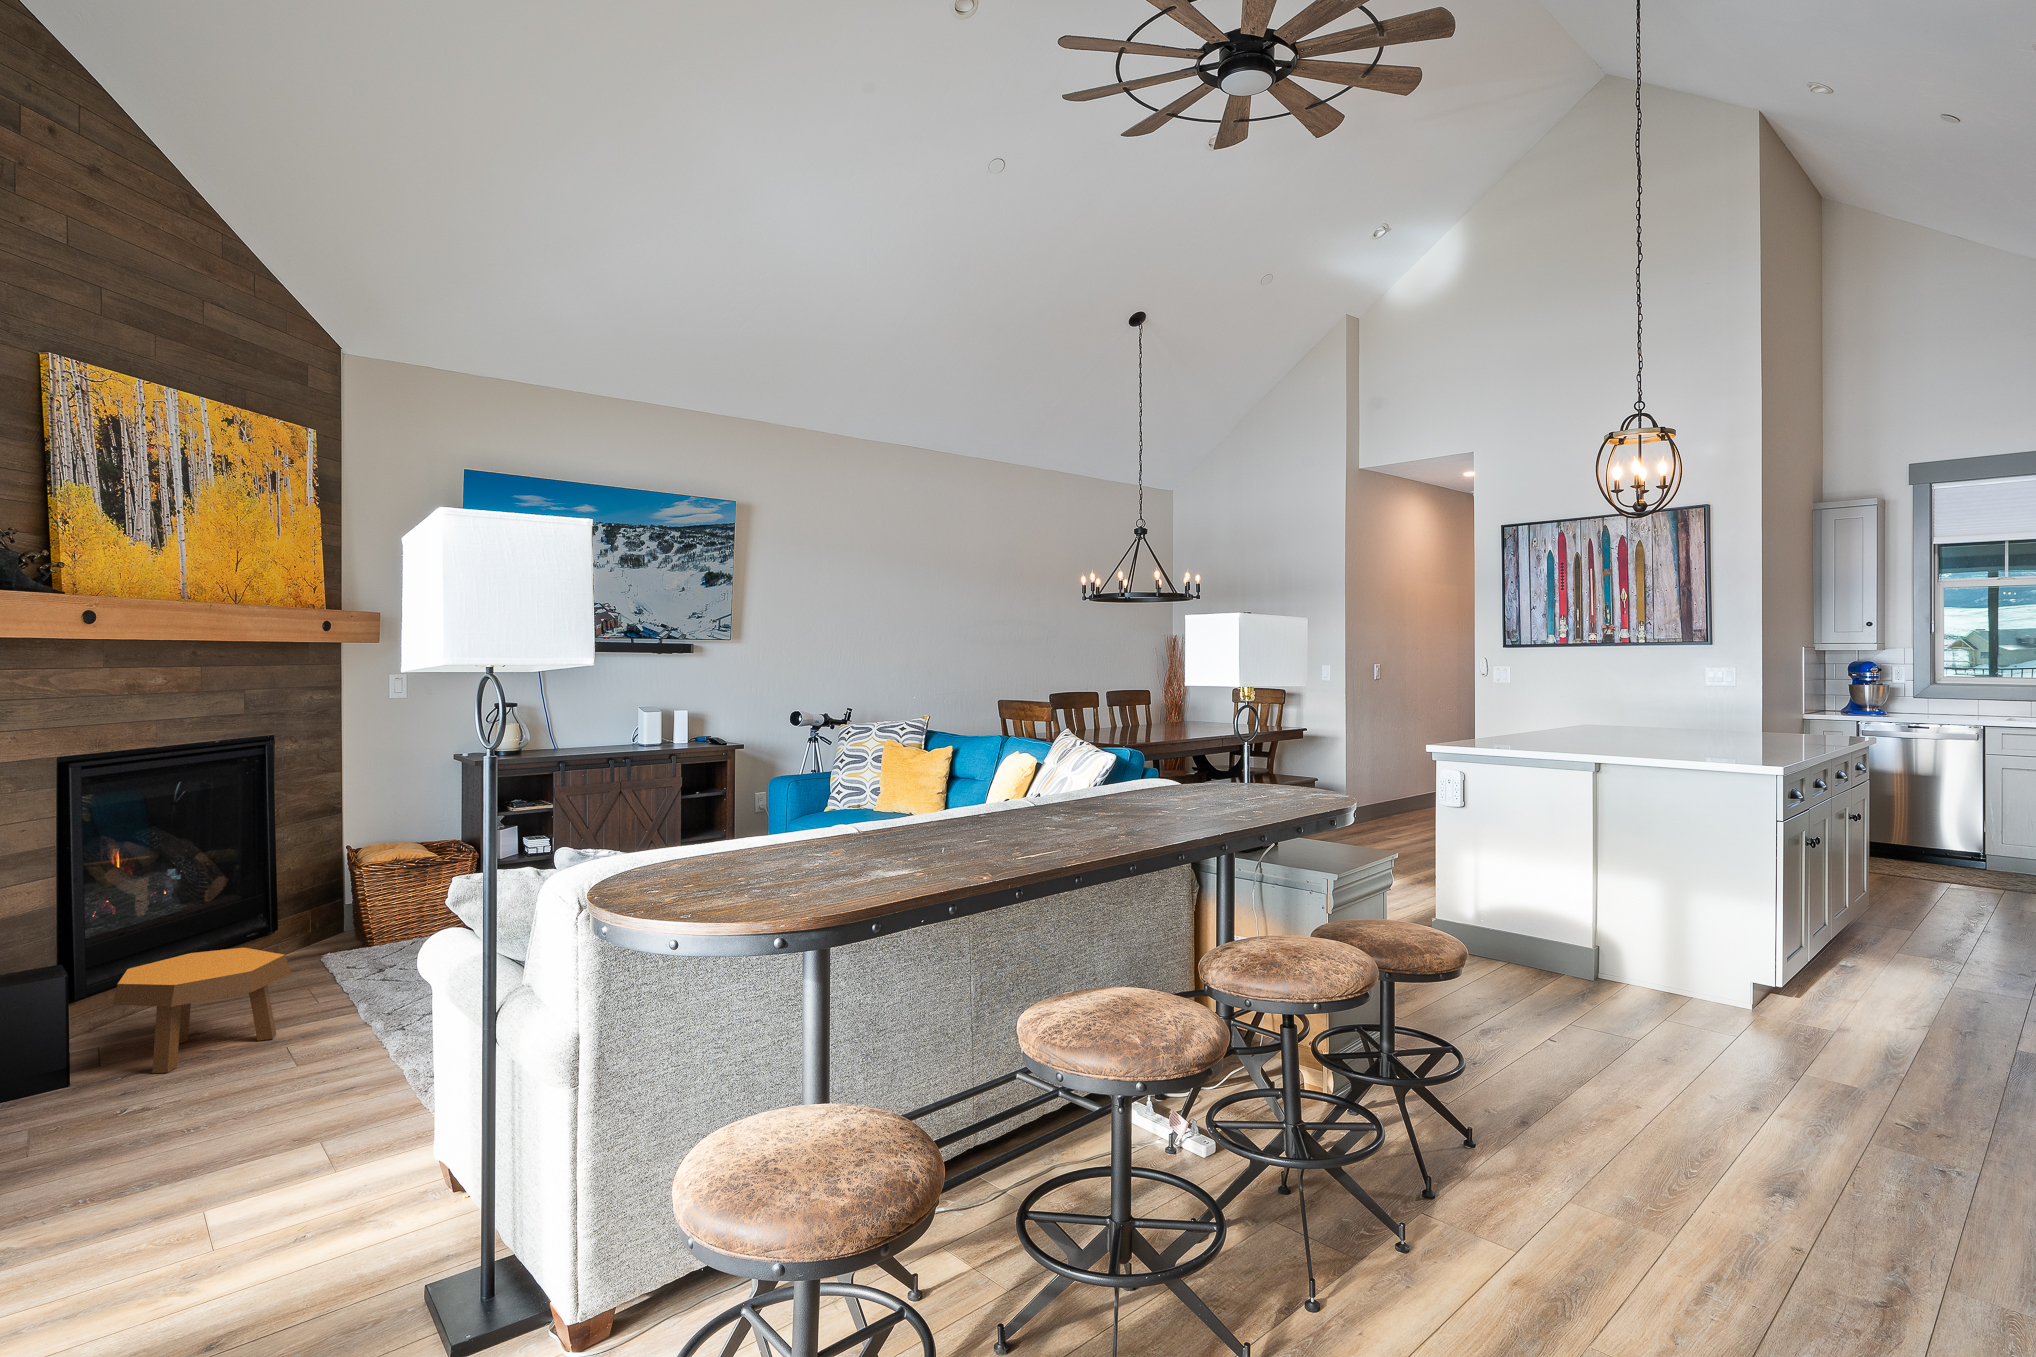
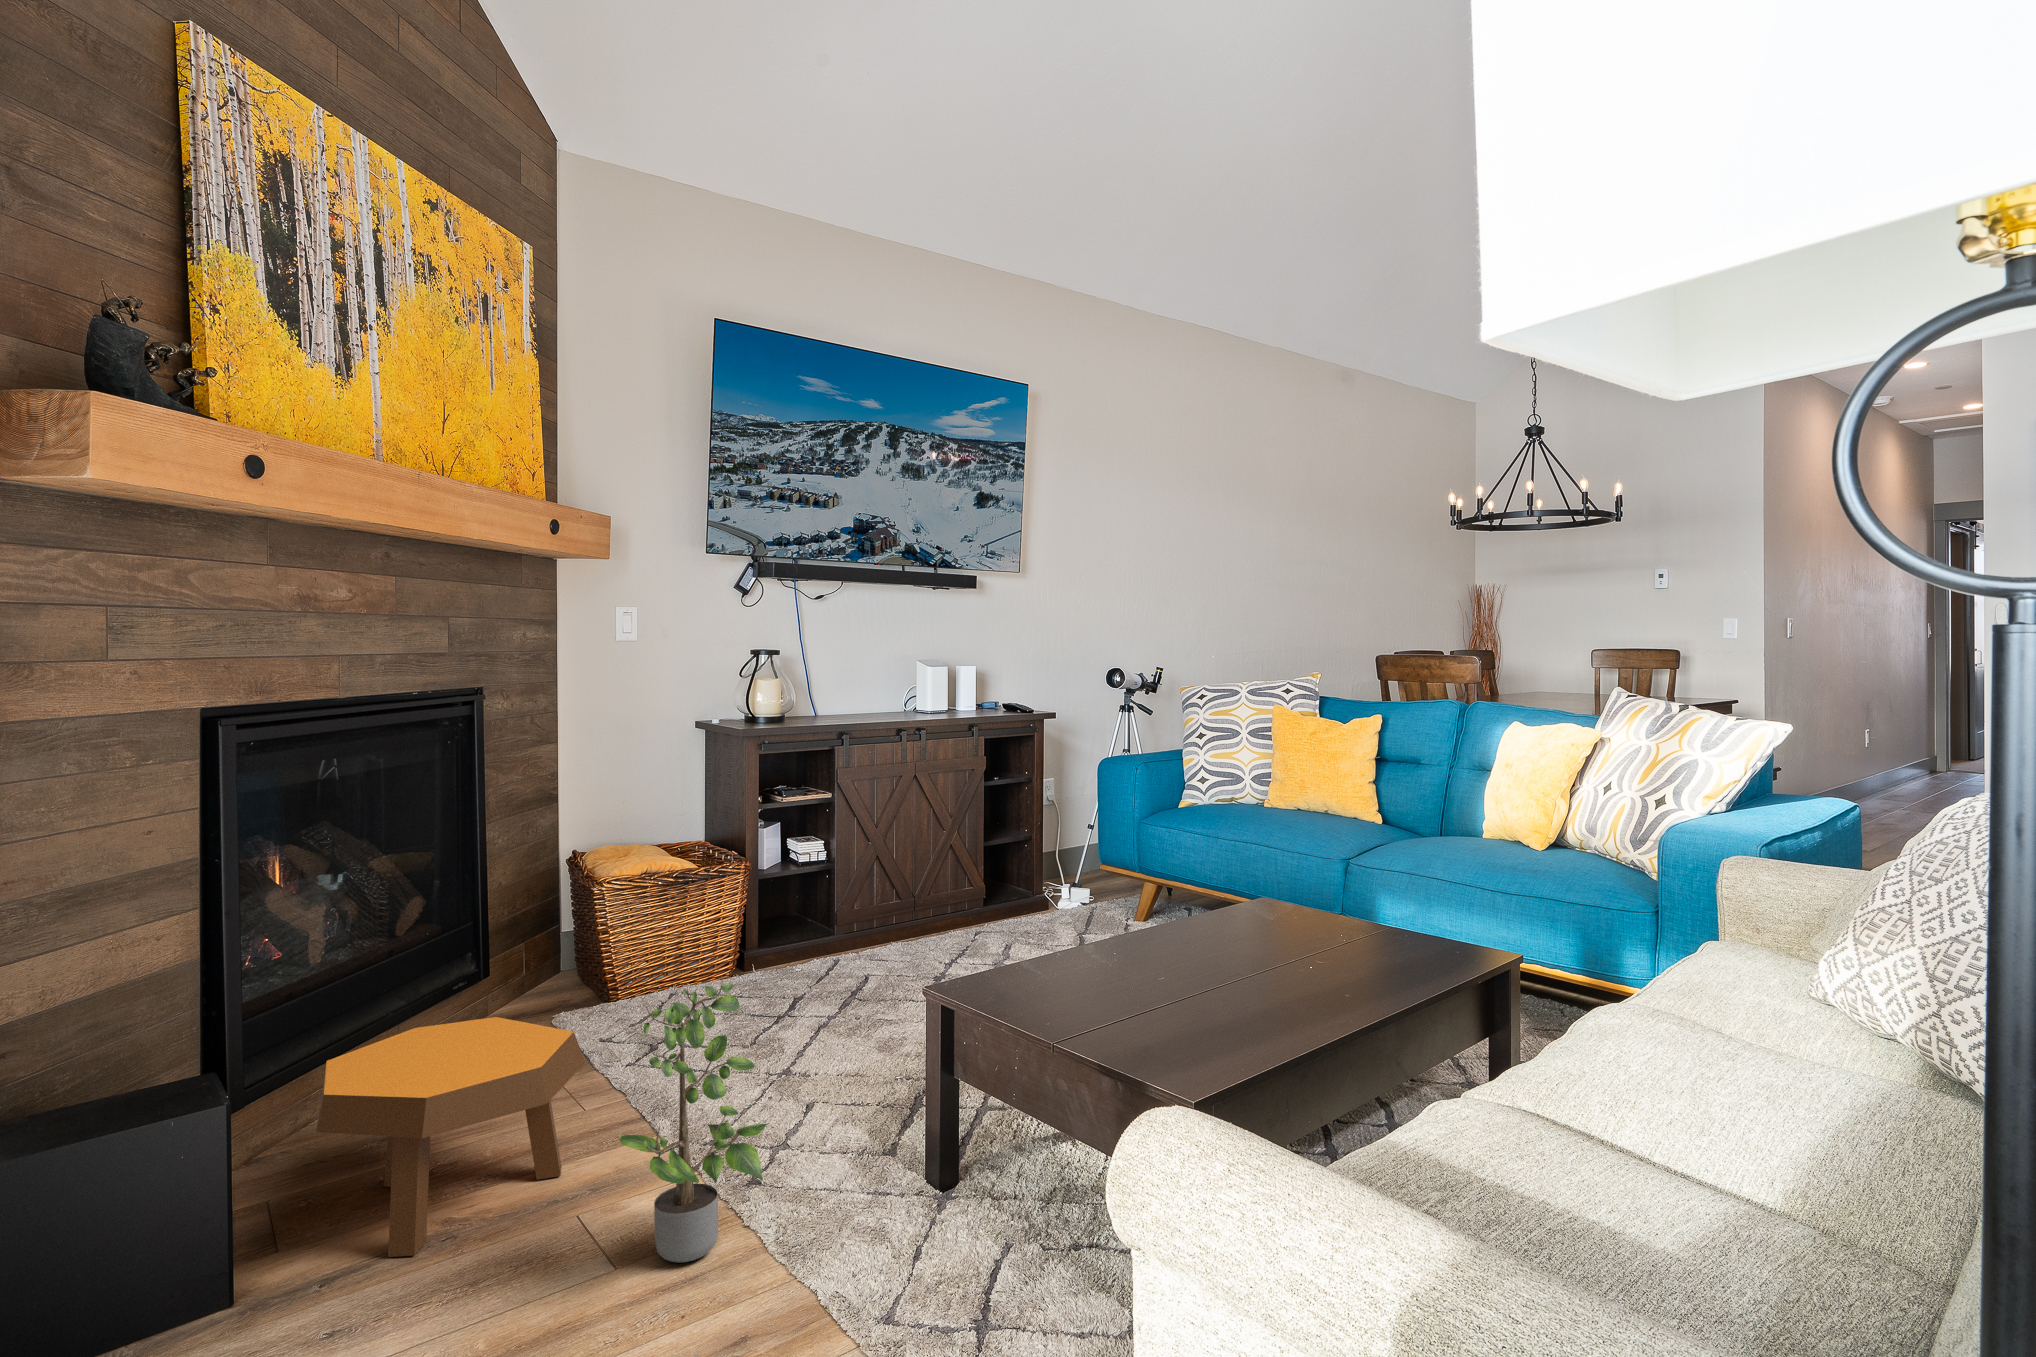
potted plant: none [280,917,384,1075] -> present [619,981,768,1263]

